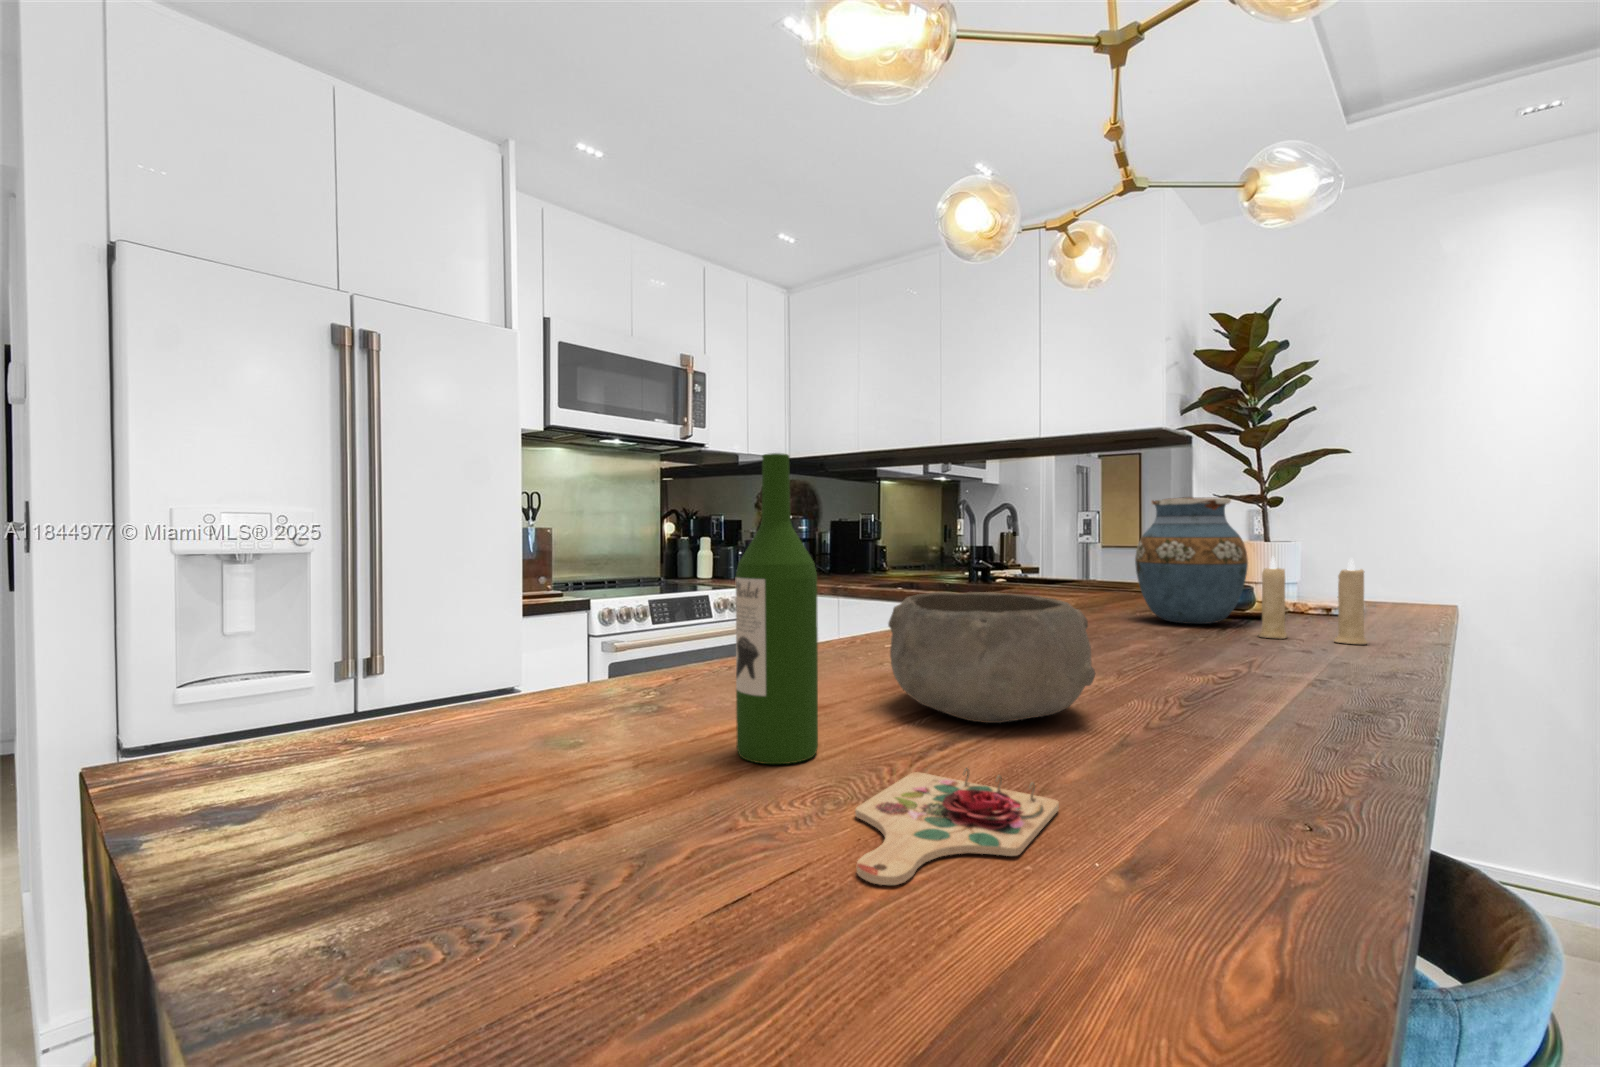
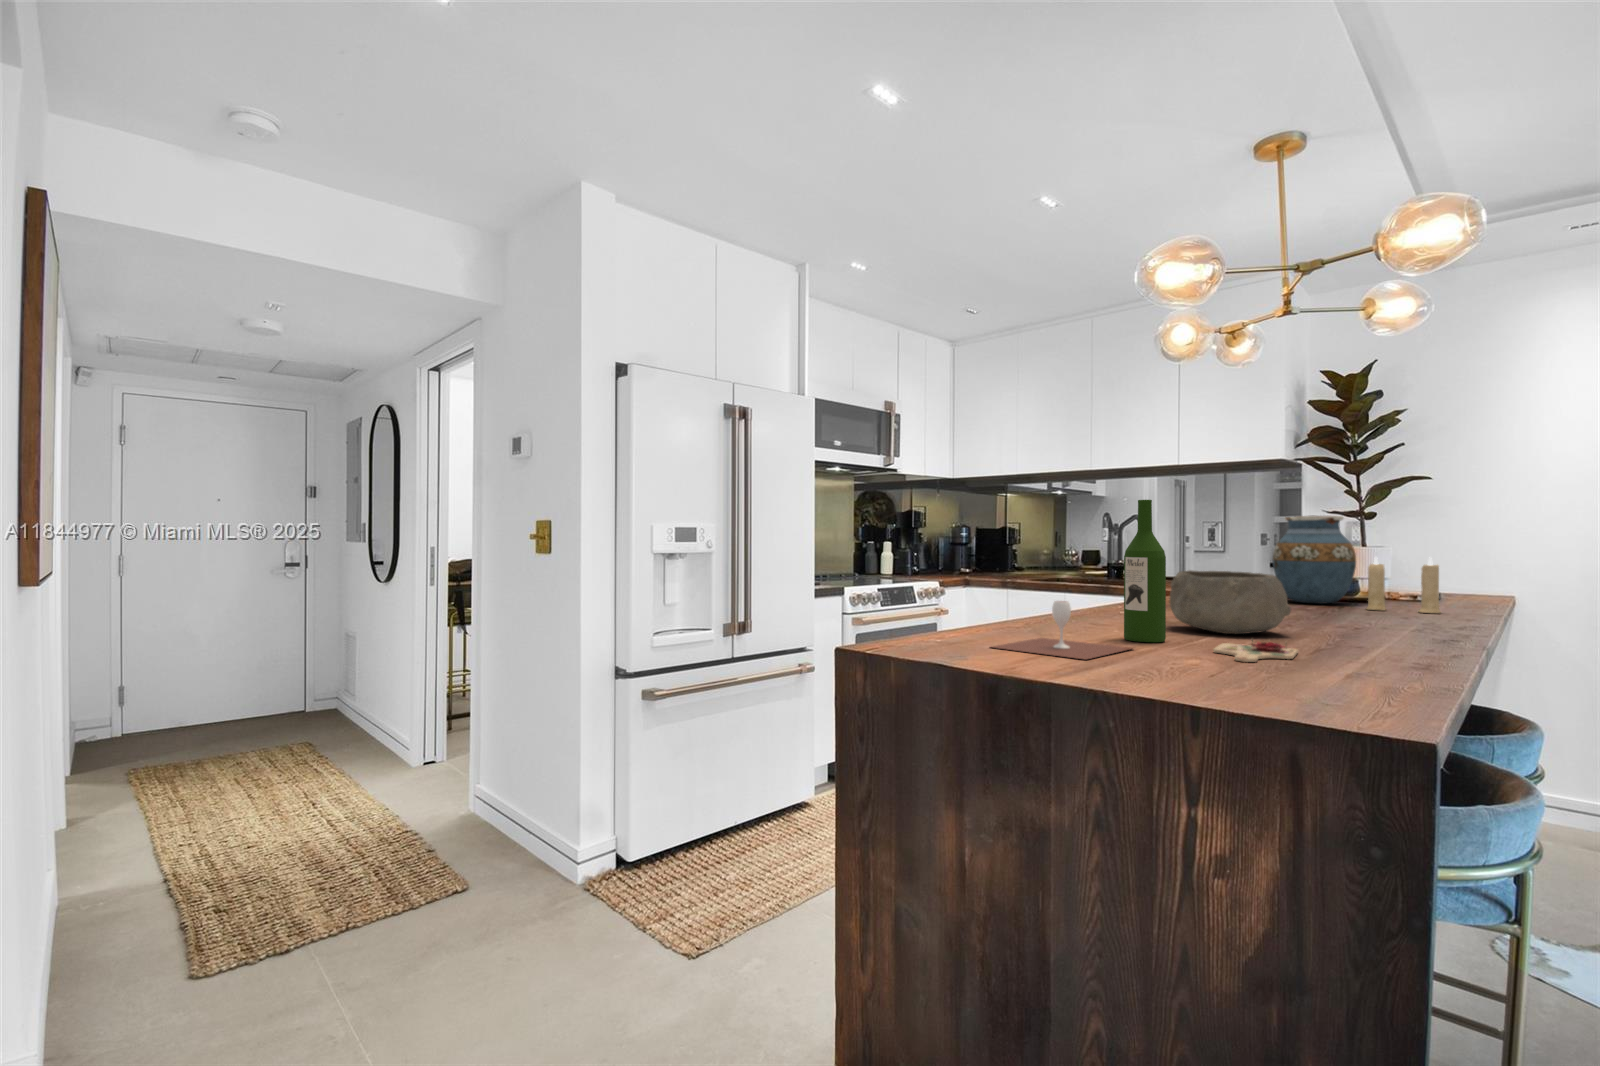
wine glass: none [333,689,686,890] -> present [993,601,1131,660]

